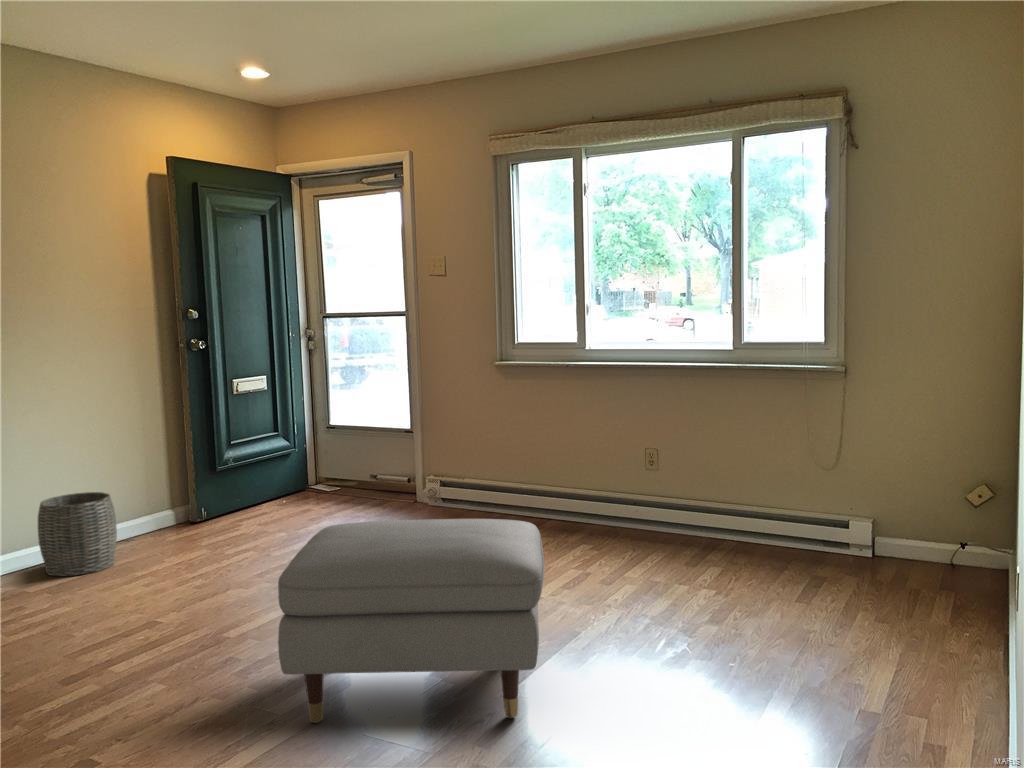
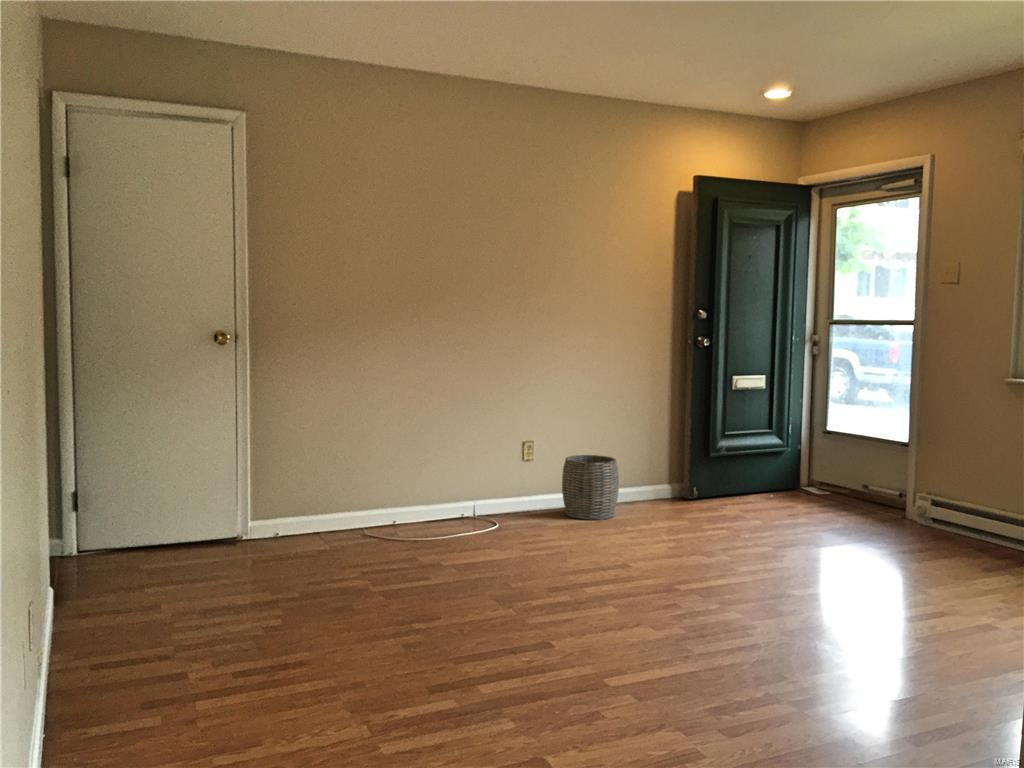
ottoman: present [278,519,545,723] -> none [691,505,973,714]

